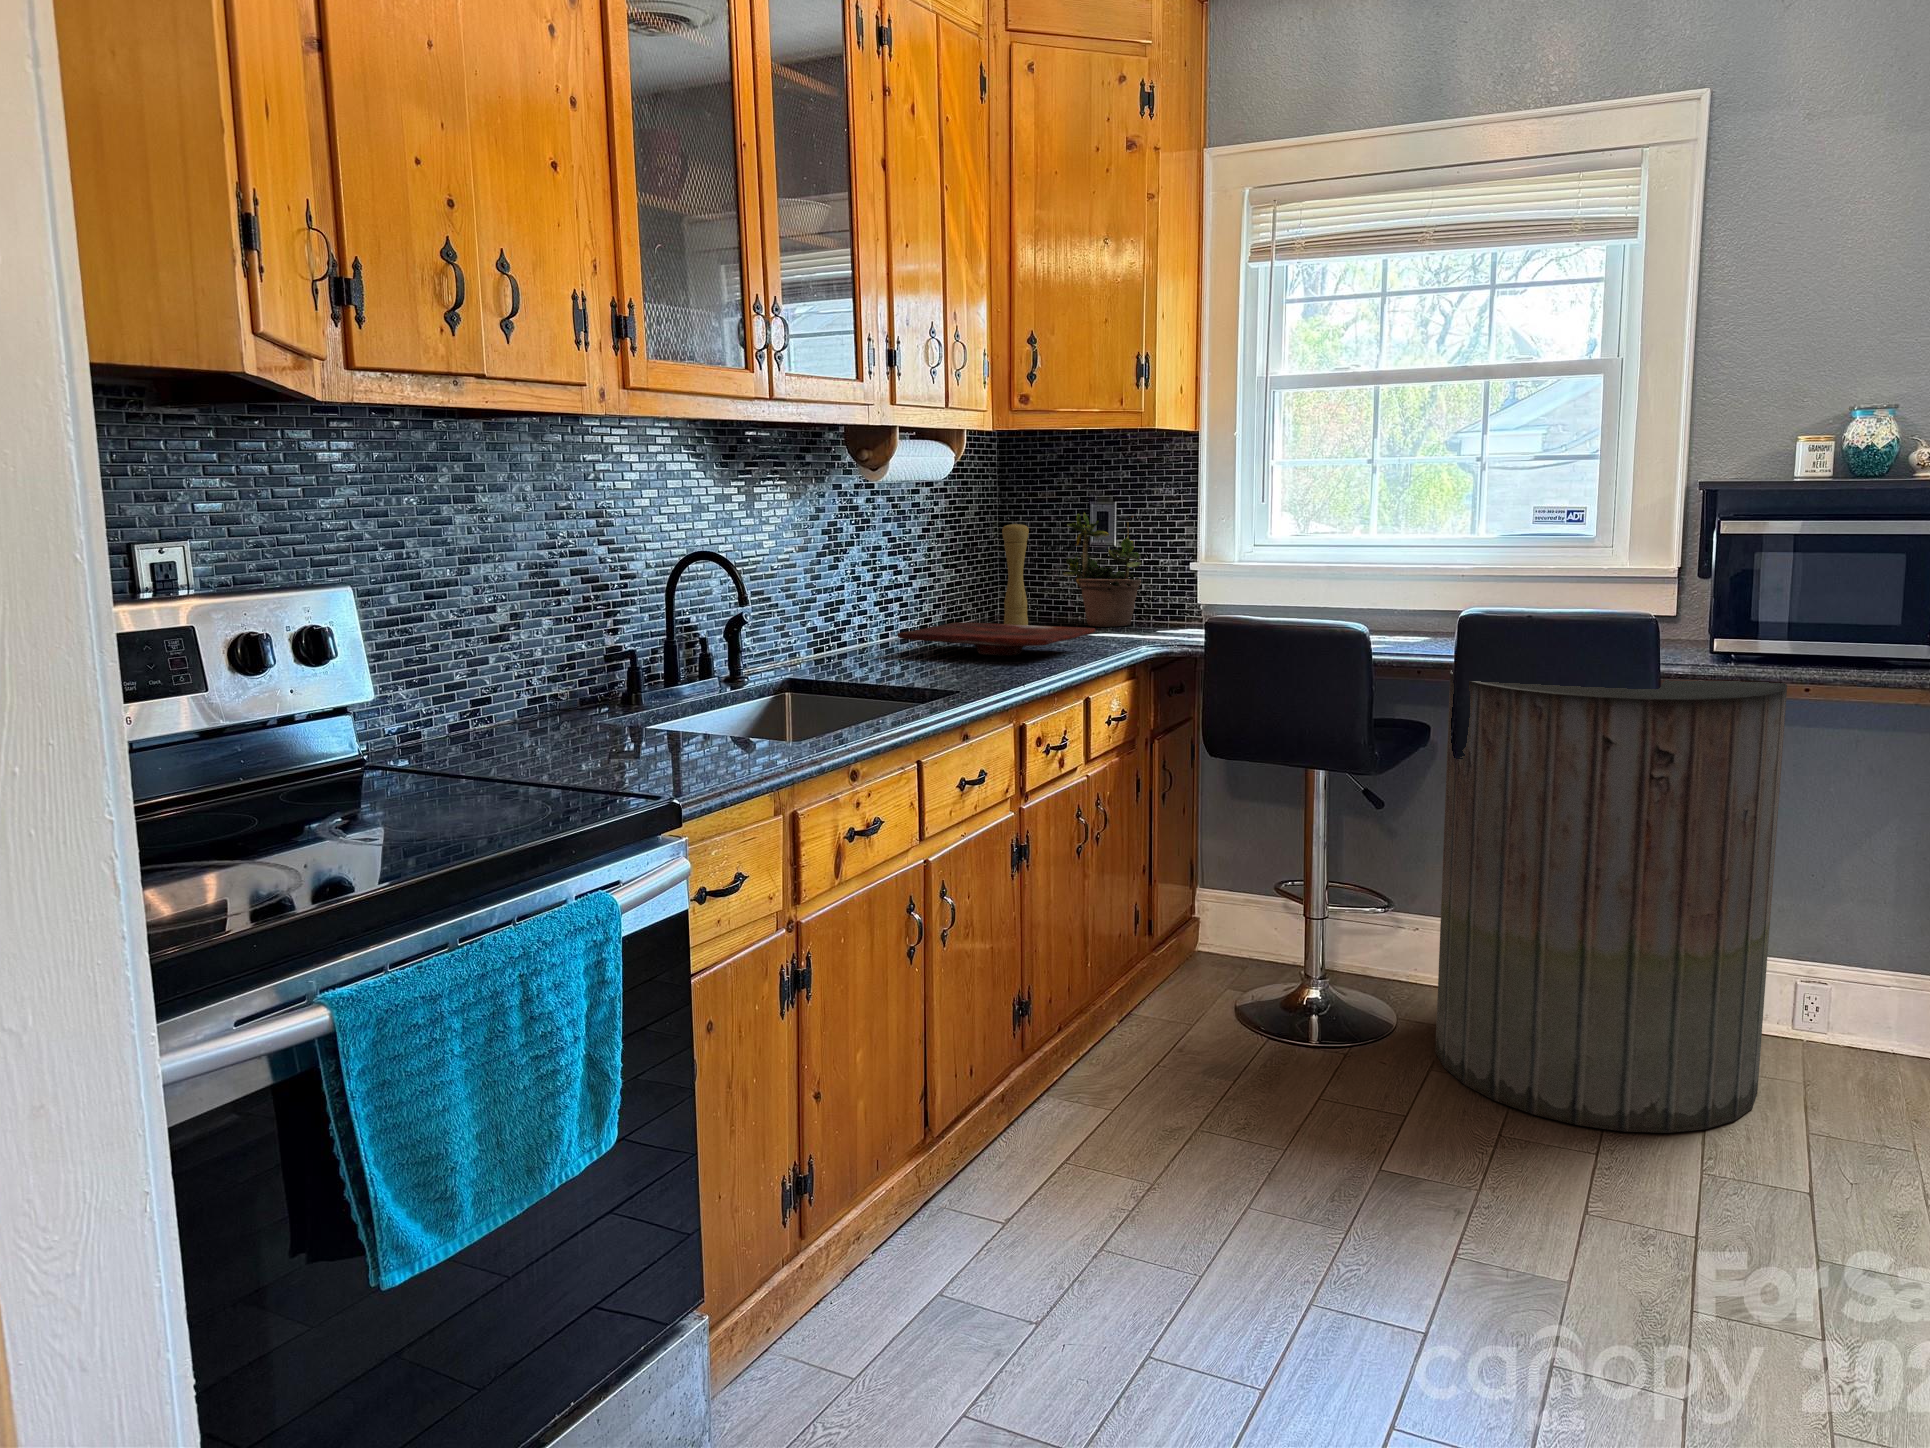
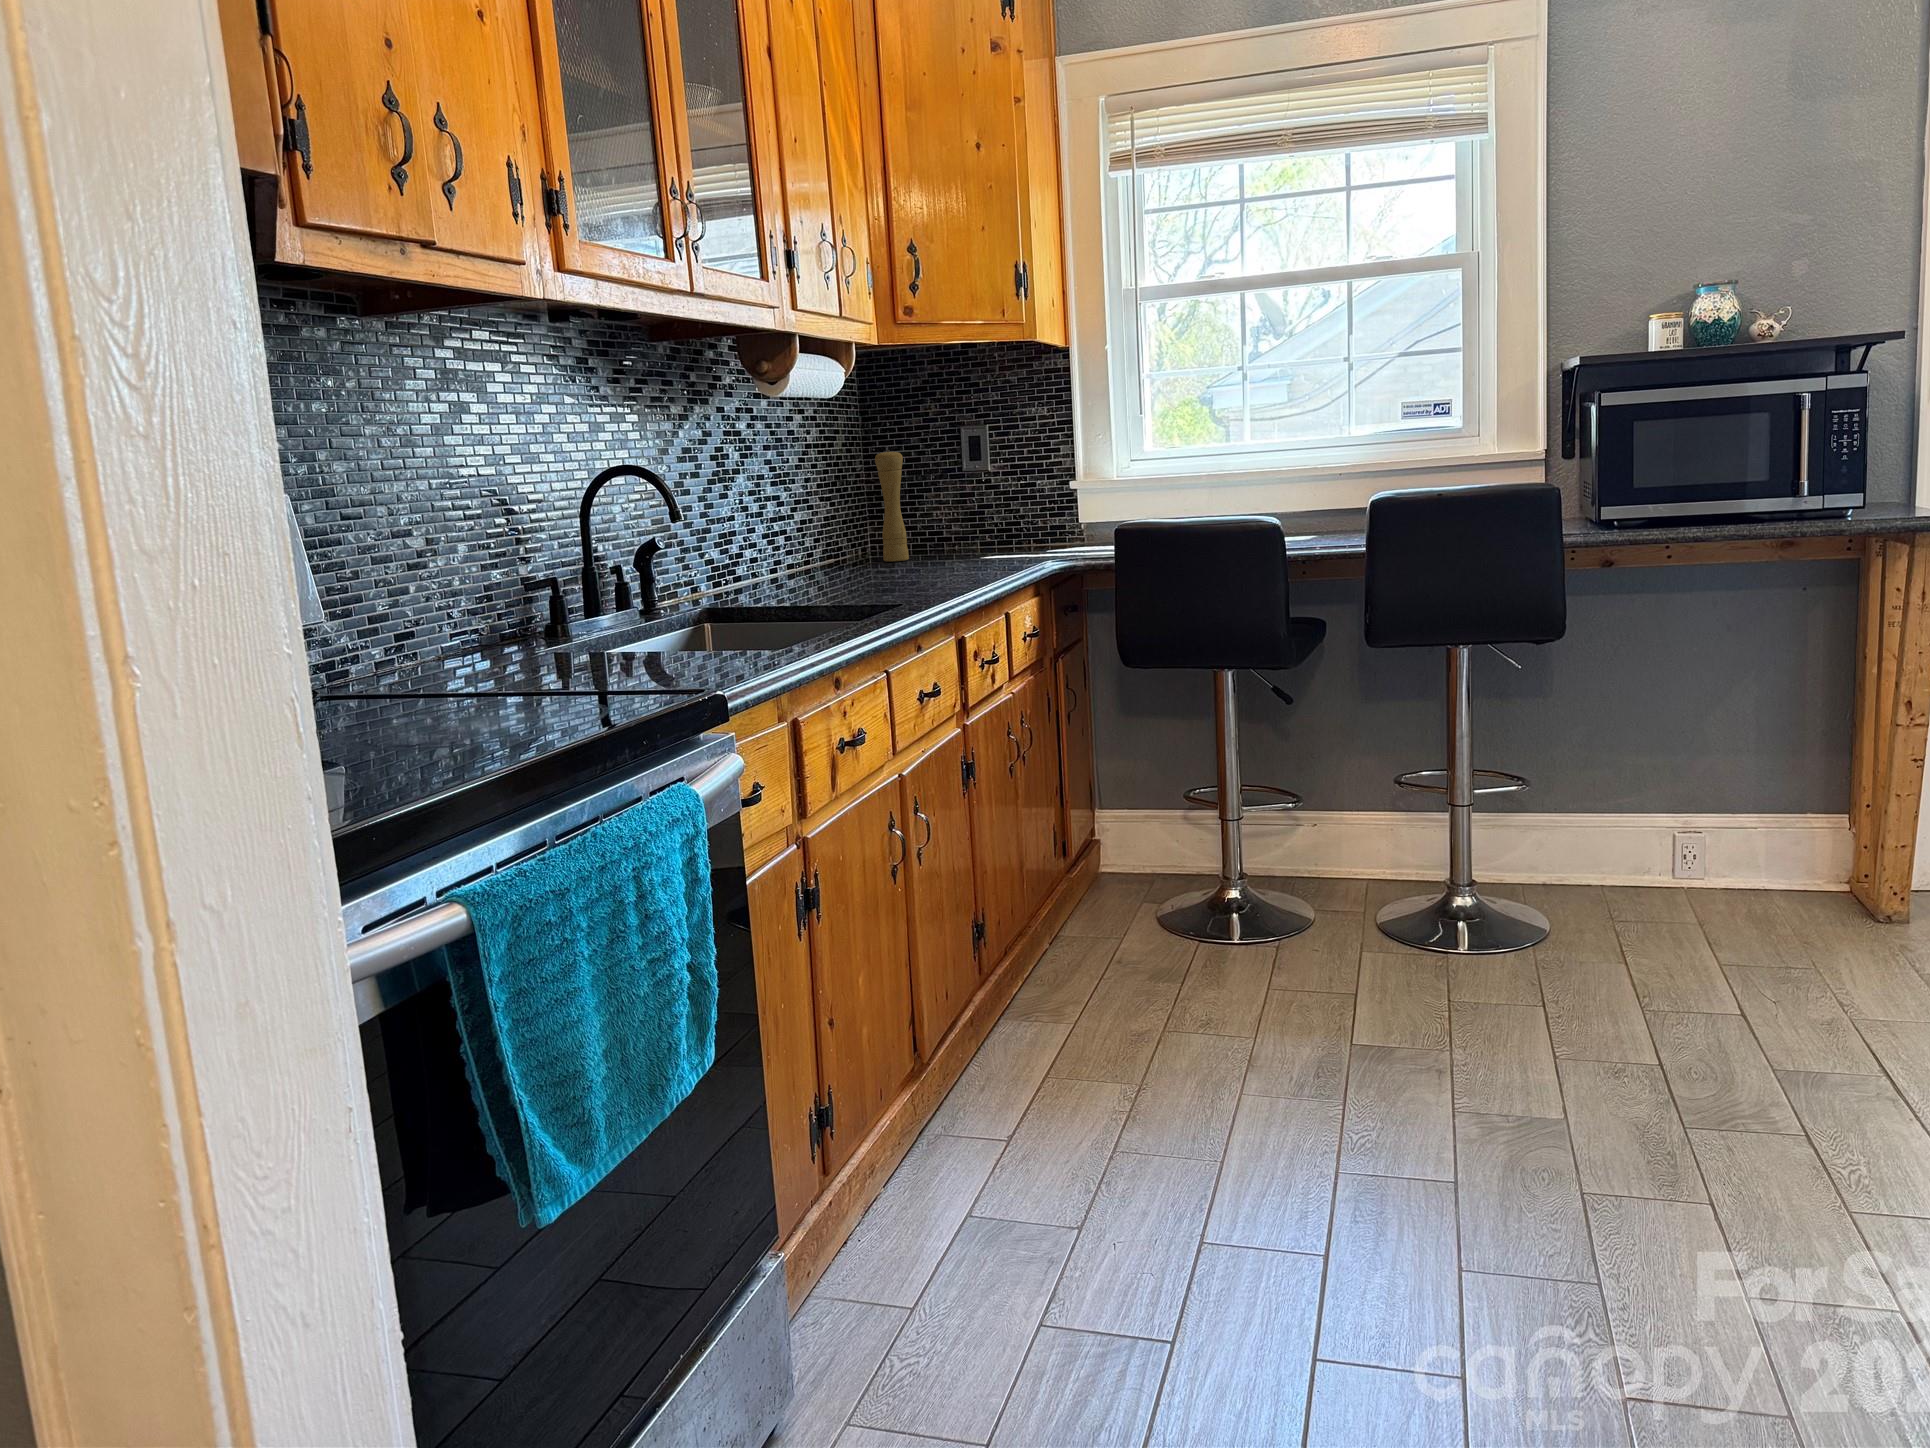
potted plant: present [1063,513,1141,627] -> none [936,428,1020,554]
cutting board: present [898,623,1095,655] -> none [799,545,1000,578]
trash can: present [1435,670,1787,1133] -> none [1355,540,1671,982]

